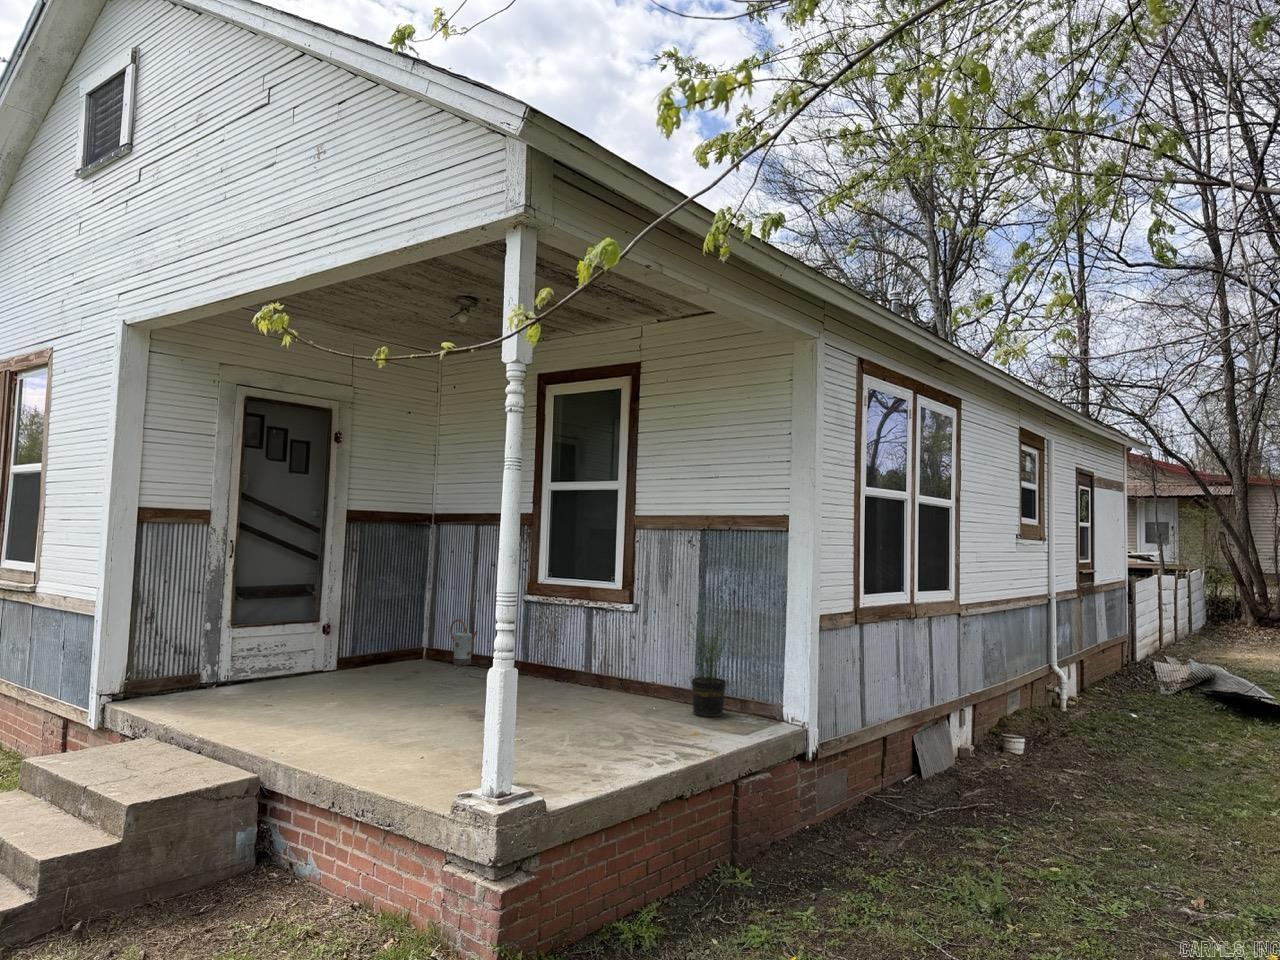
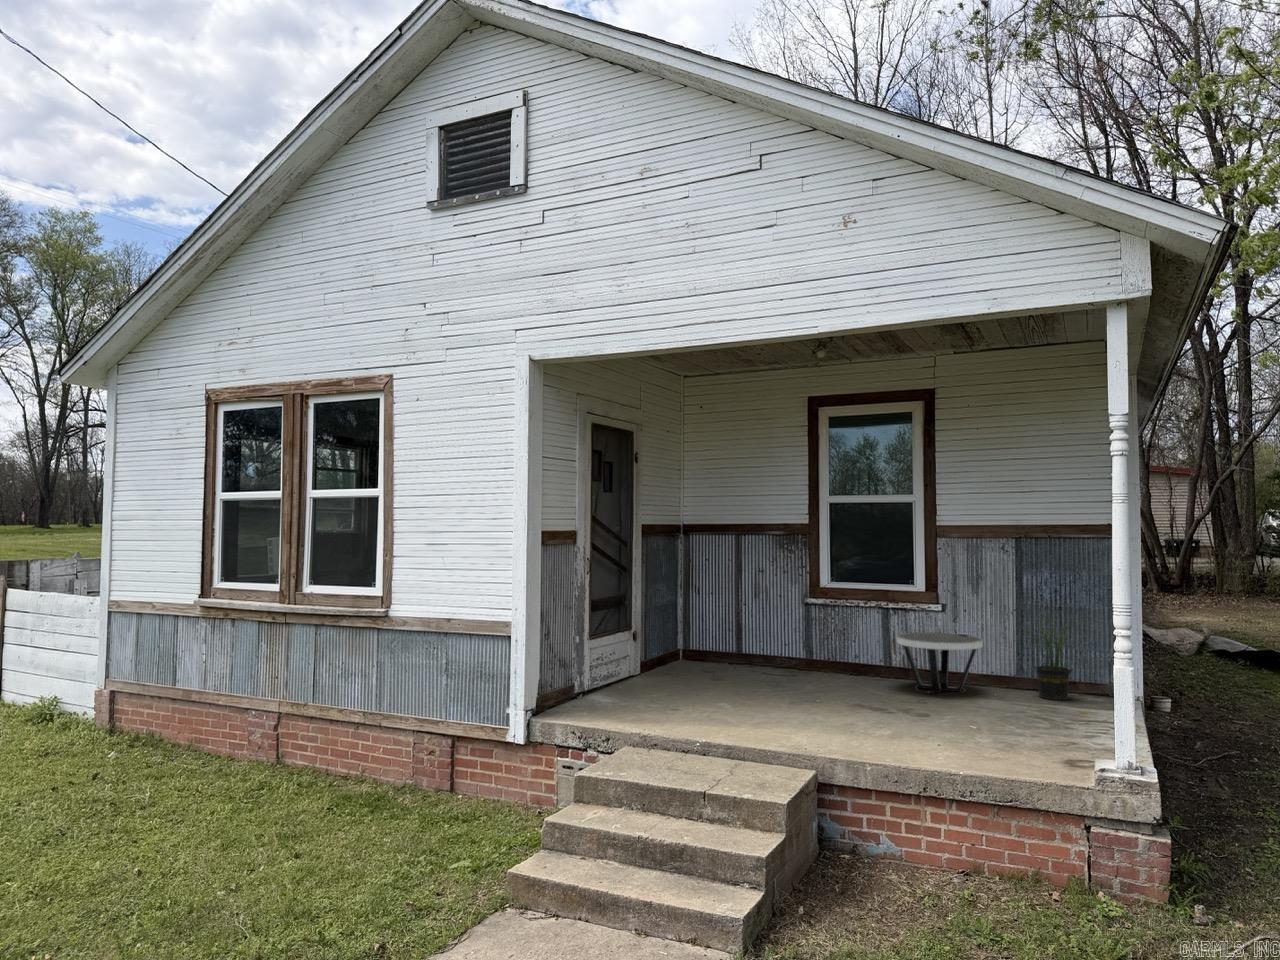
watering can: present [450,620,478,665] -> none [721,625,756,667]
side table: none [561,634,652,704] -> present [897,632,983,694]

